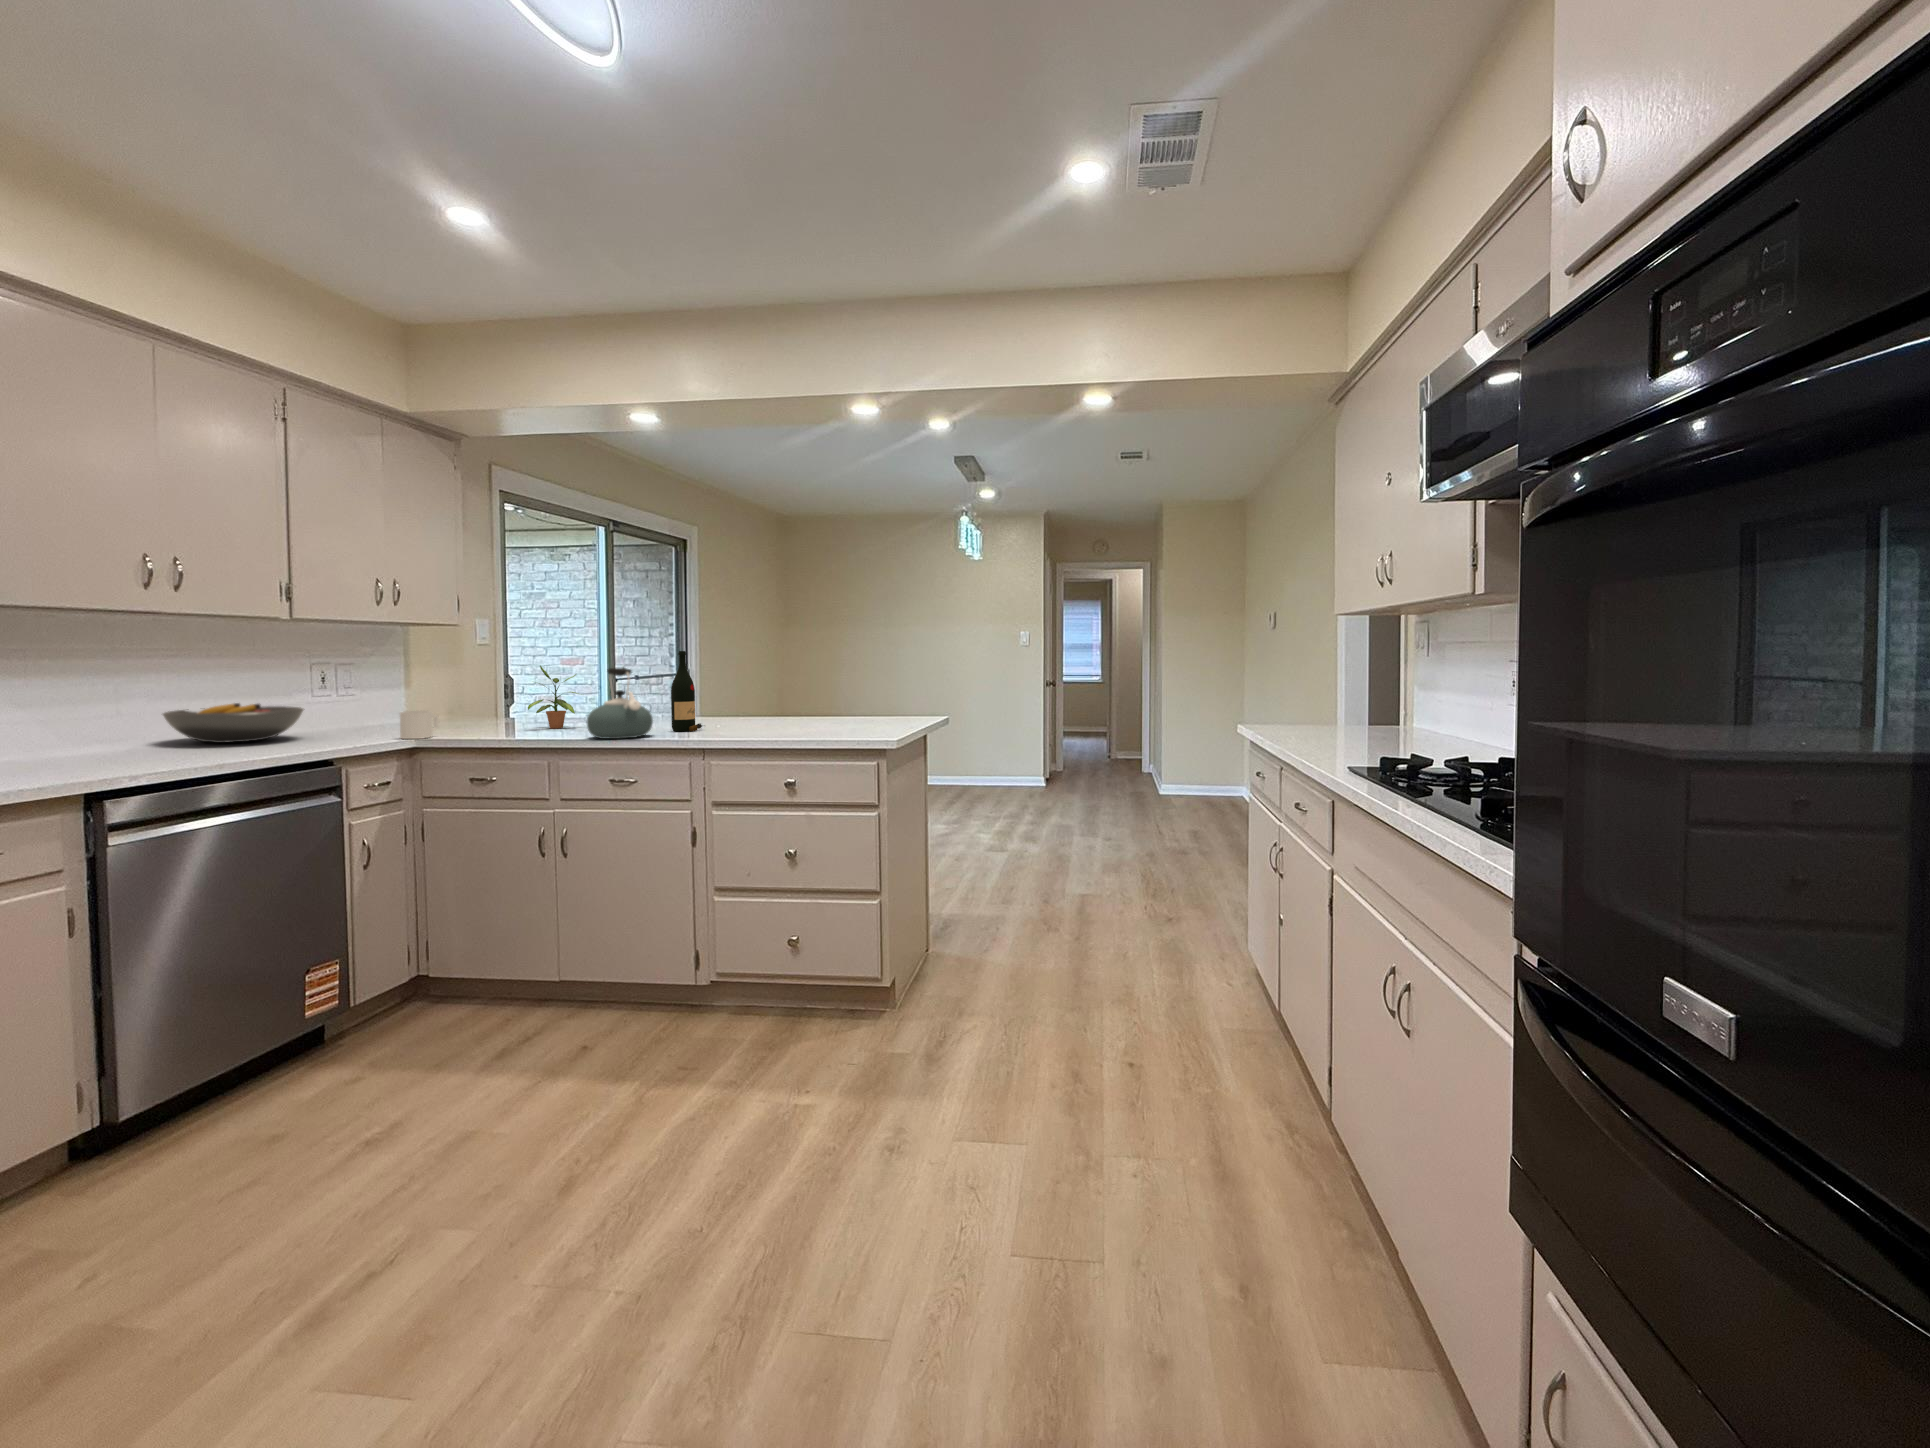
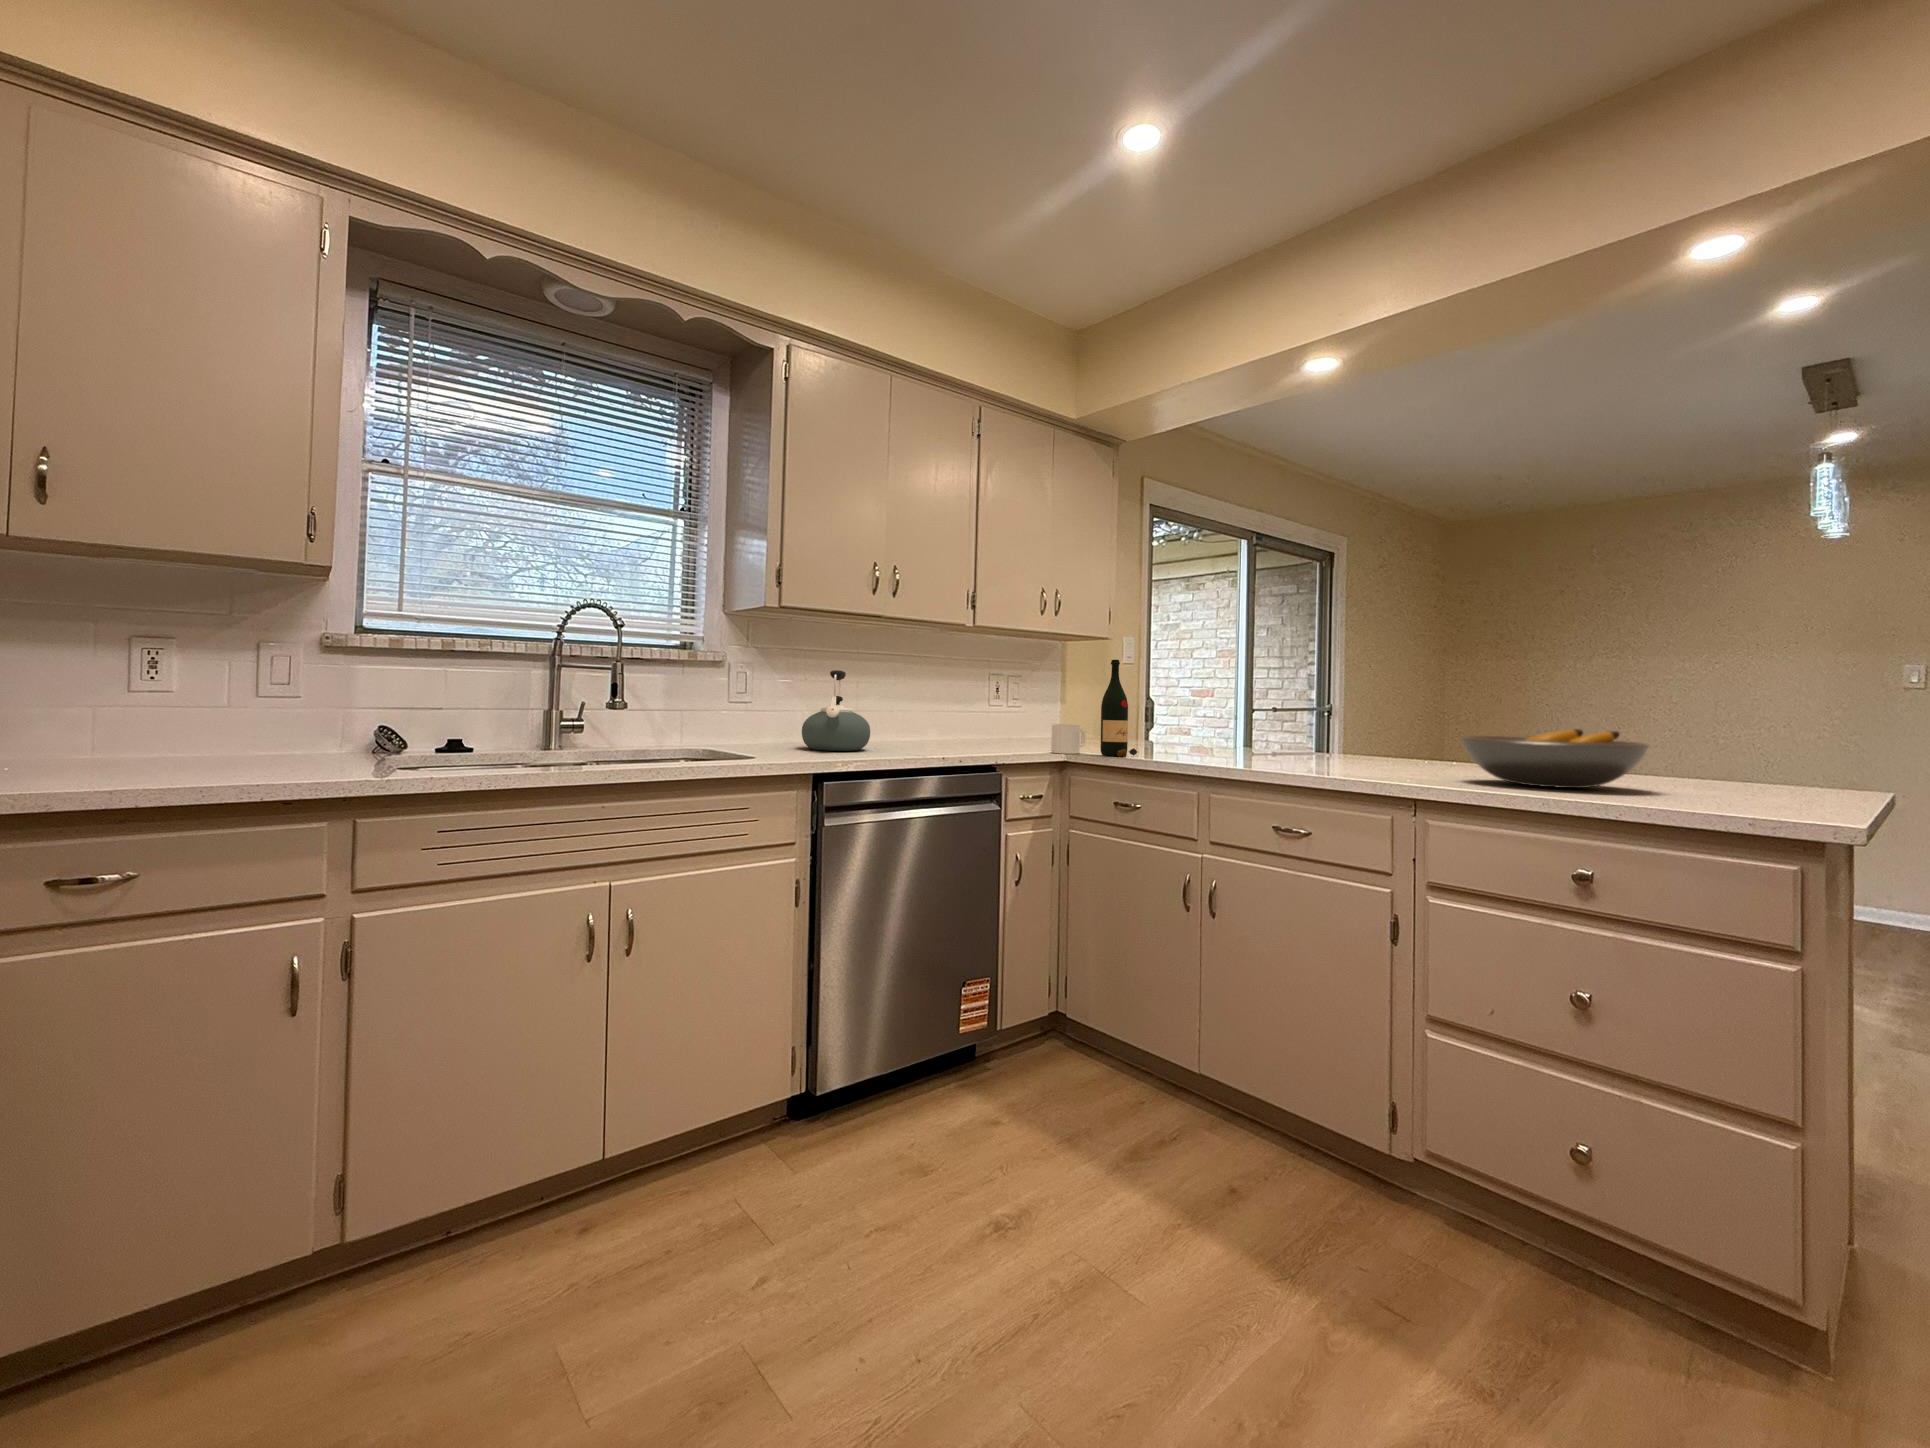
wine bottle: present [671,651,702,731] -> present [1100,660,1137,757]
potted plant: present [528,666,578,728] -> none [1171,680,1233,755]
kettle: present [587,668,653,739] -> present [802,670,870,751]
fruit bowl: present [163,703,303,743] -> present [1460,729,1649,788]

